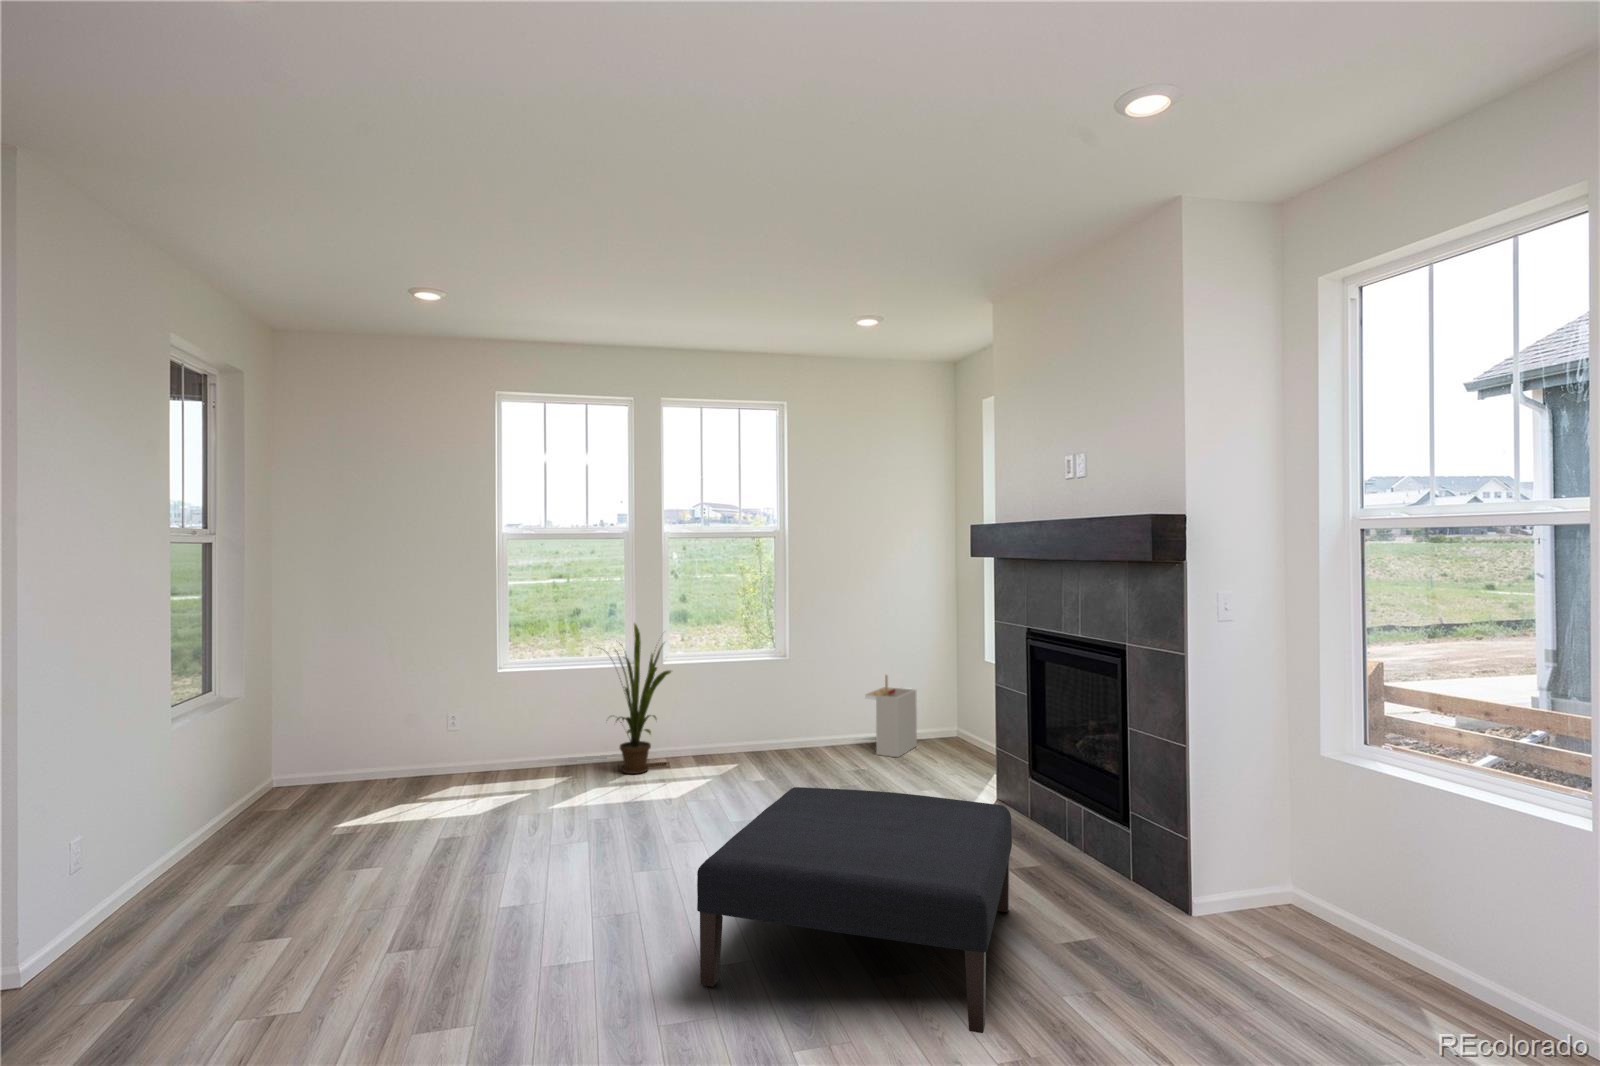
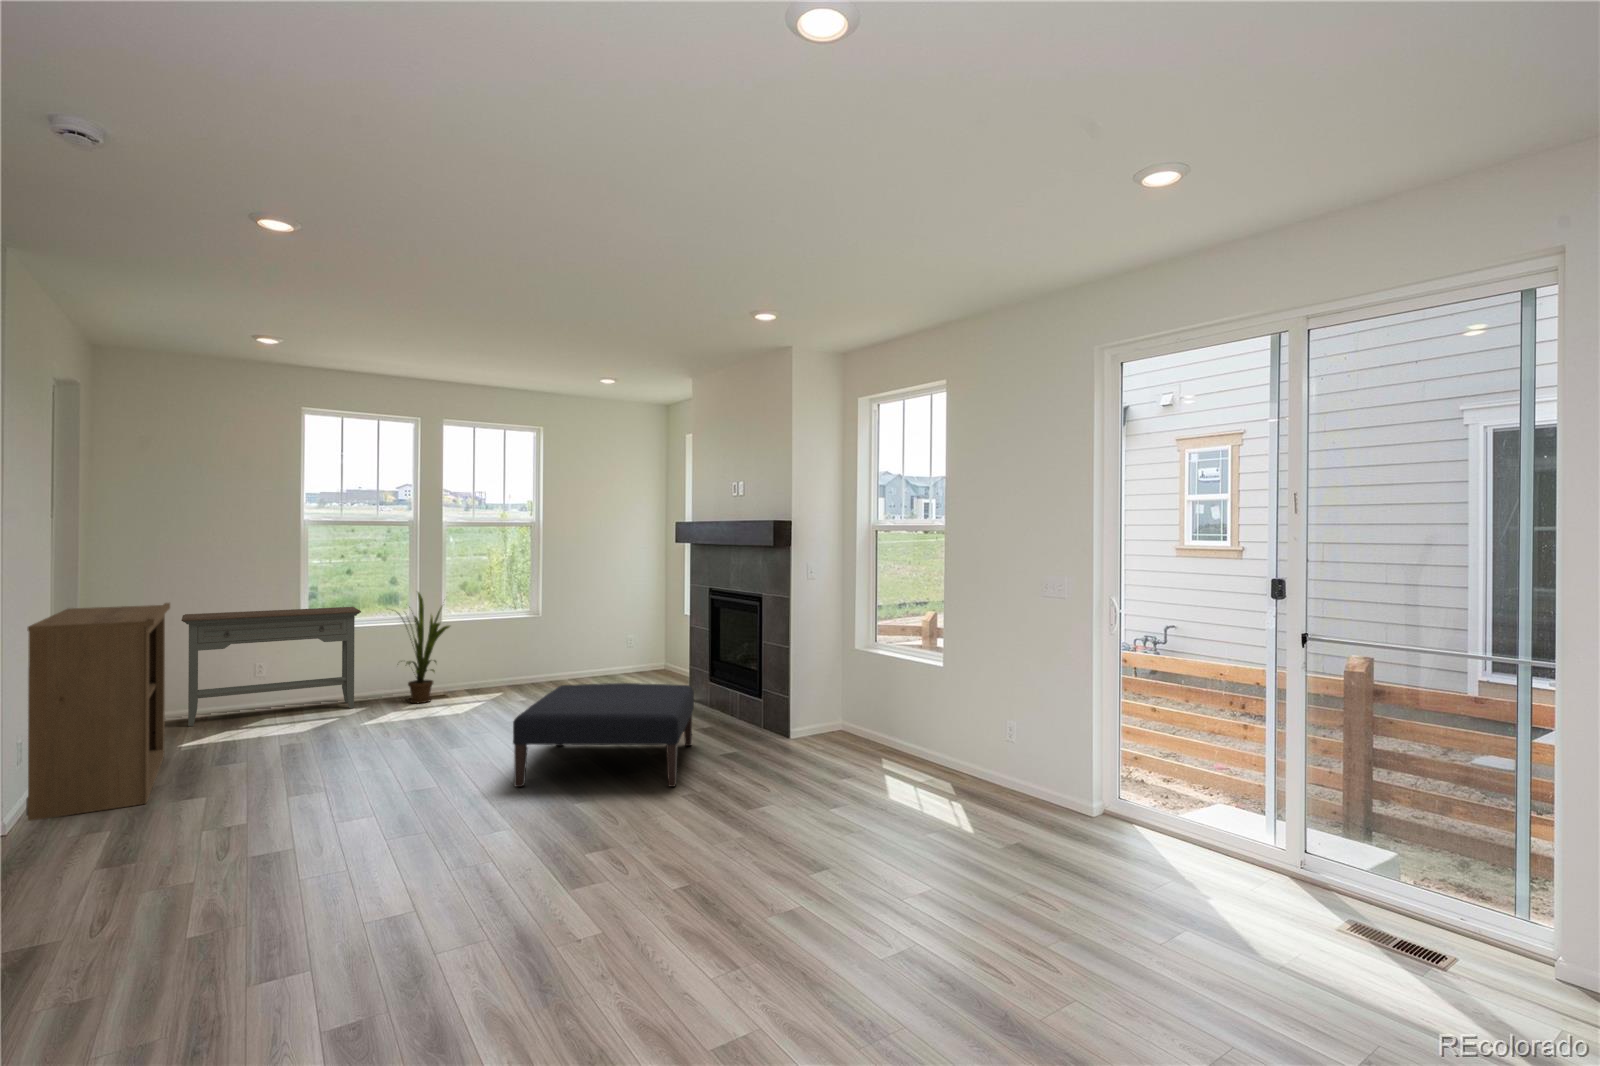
bookshelf: none [65,641,311,956] -> present [26,603,170,821]
console table: none [357,642,562,791] -> present [181,607,361,726]
storage bin: present [865,675,917,757] -> none [597,626,634,683]

